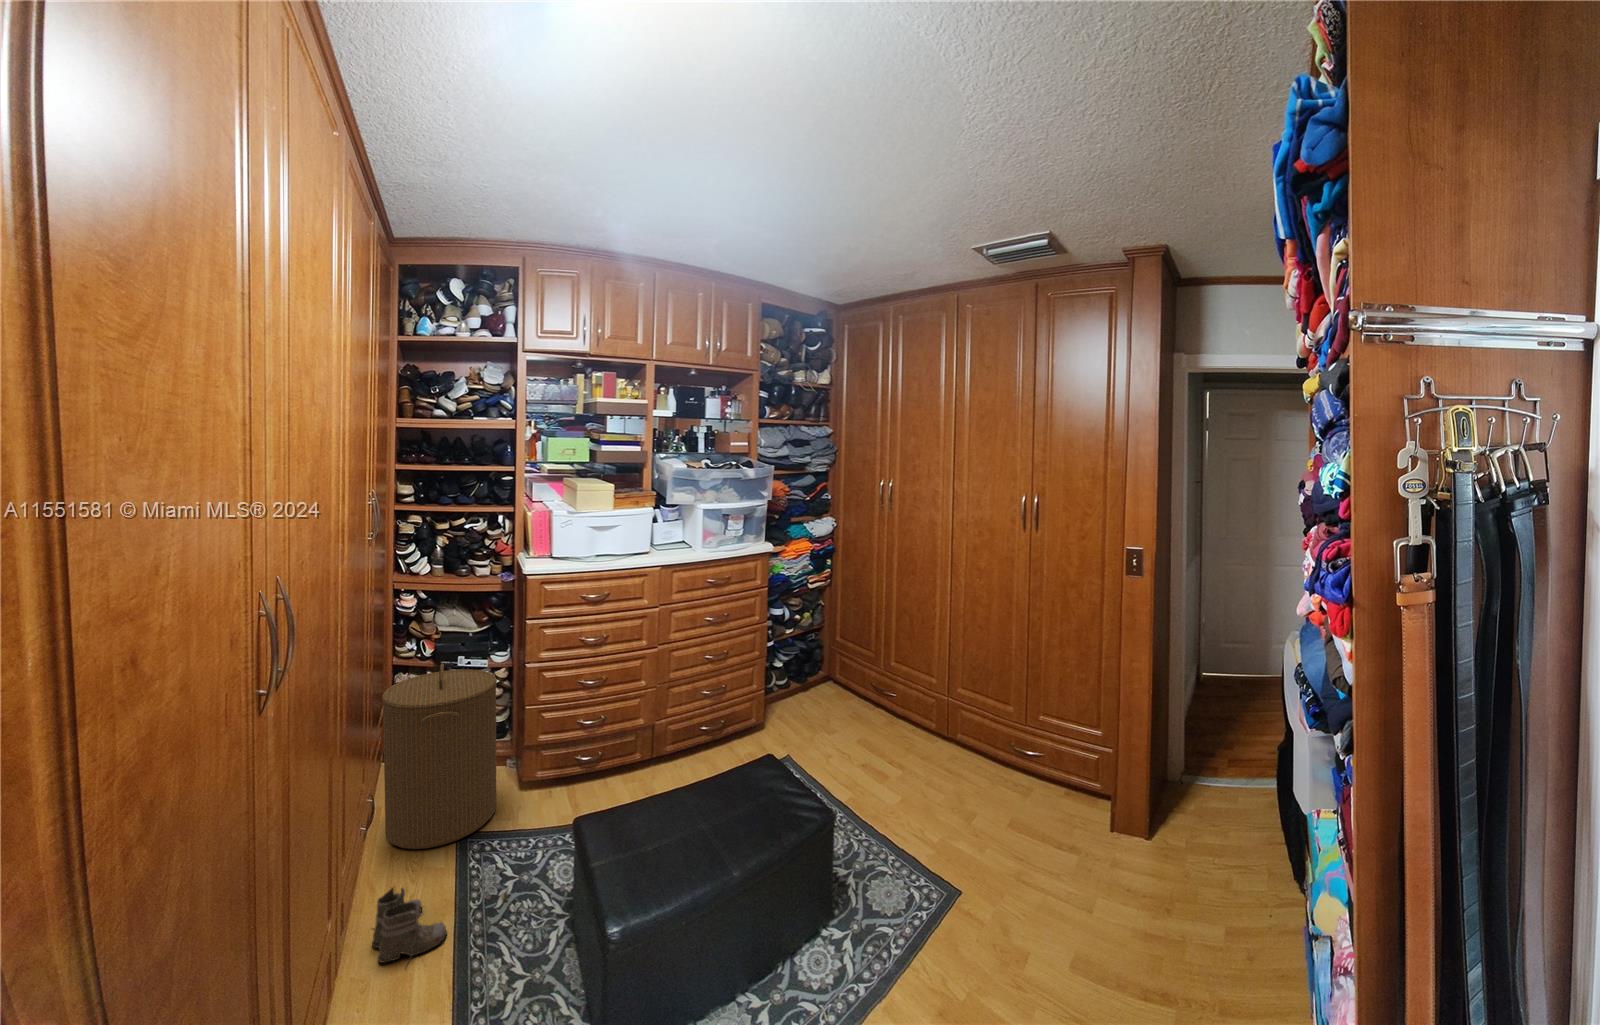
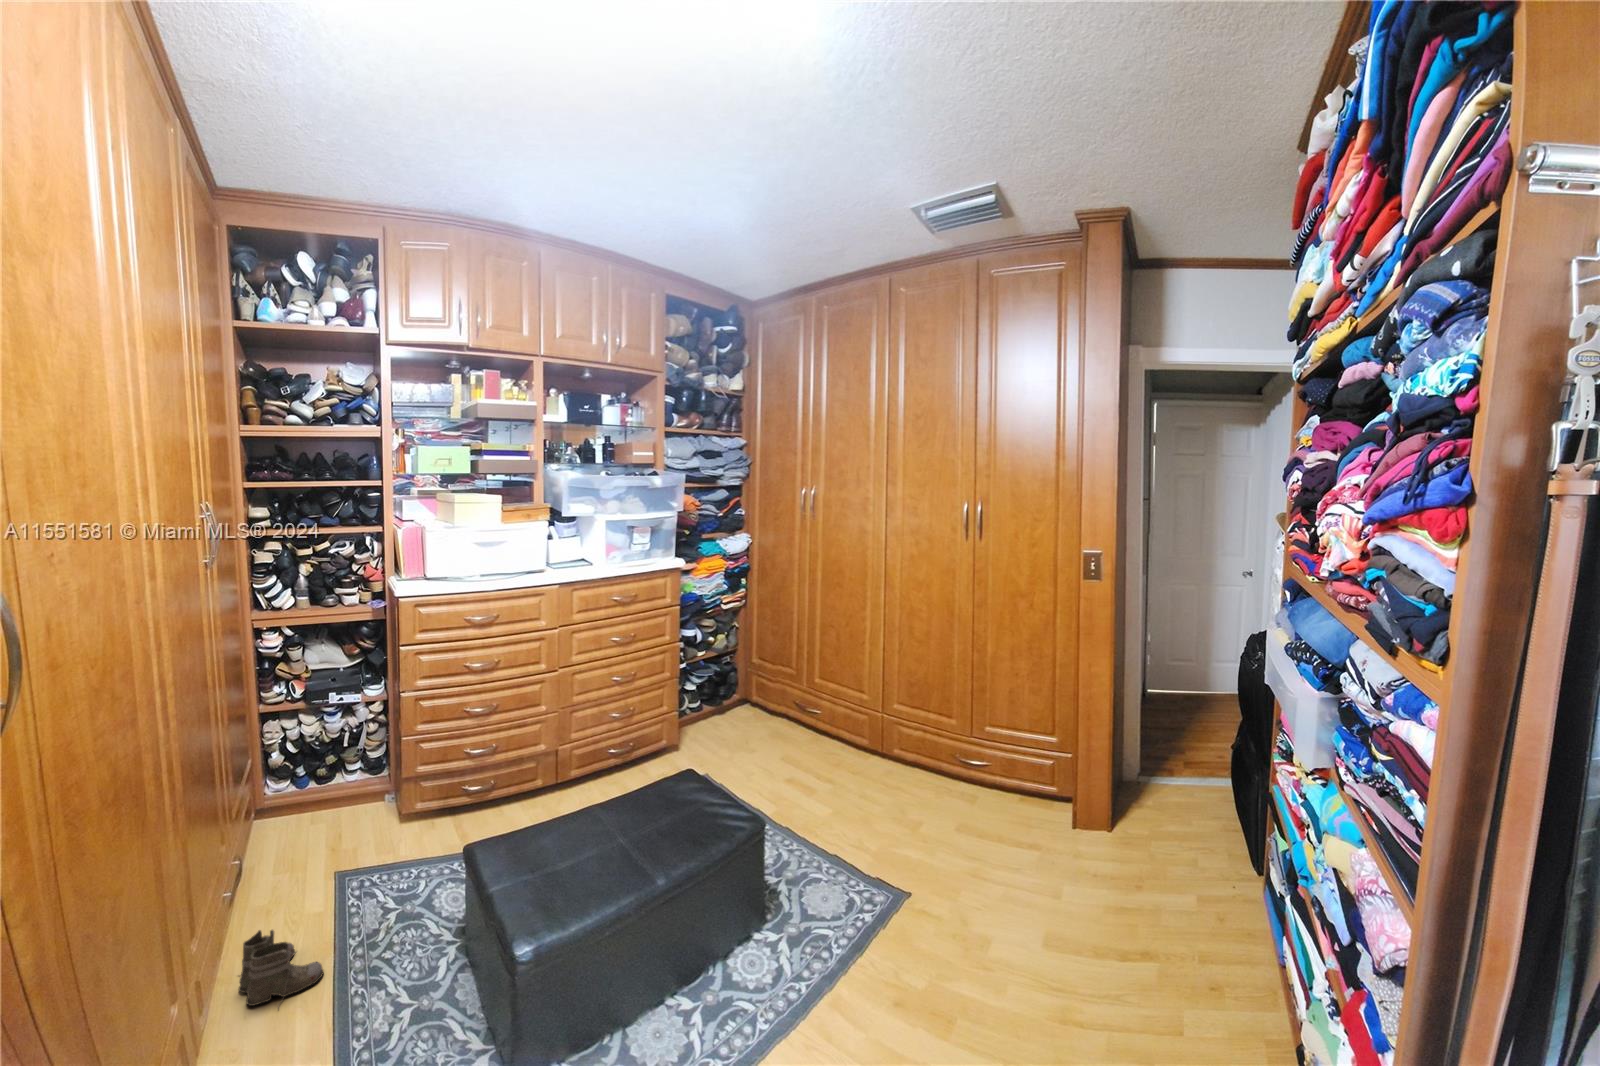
laundry hamper: present [382,663,497,849] -> none [240,697,378,897]

